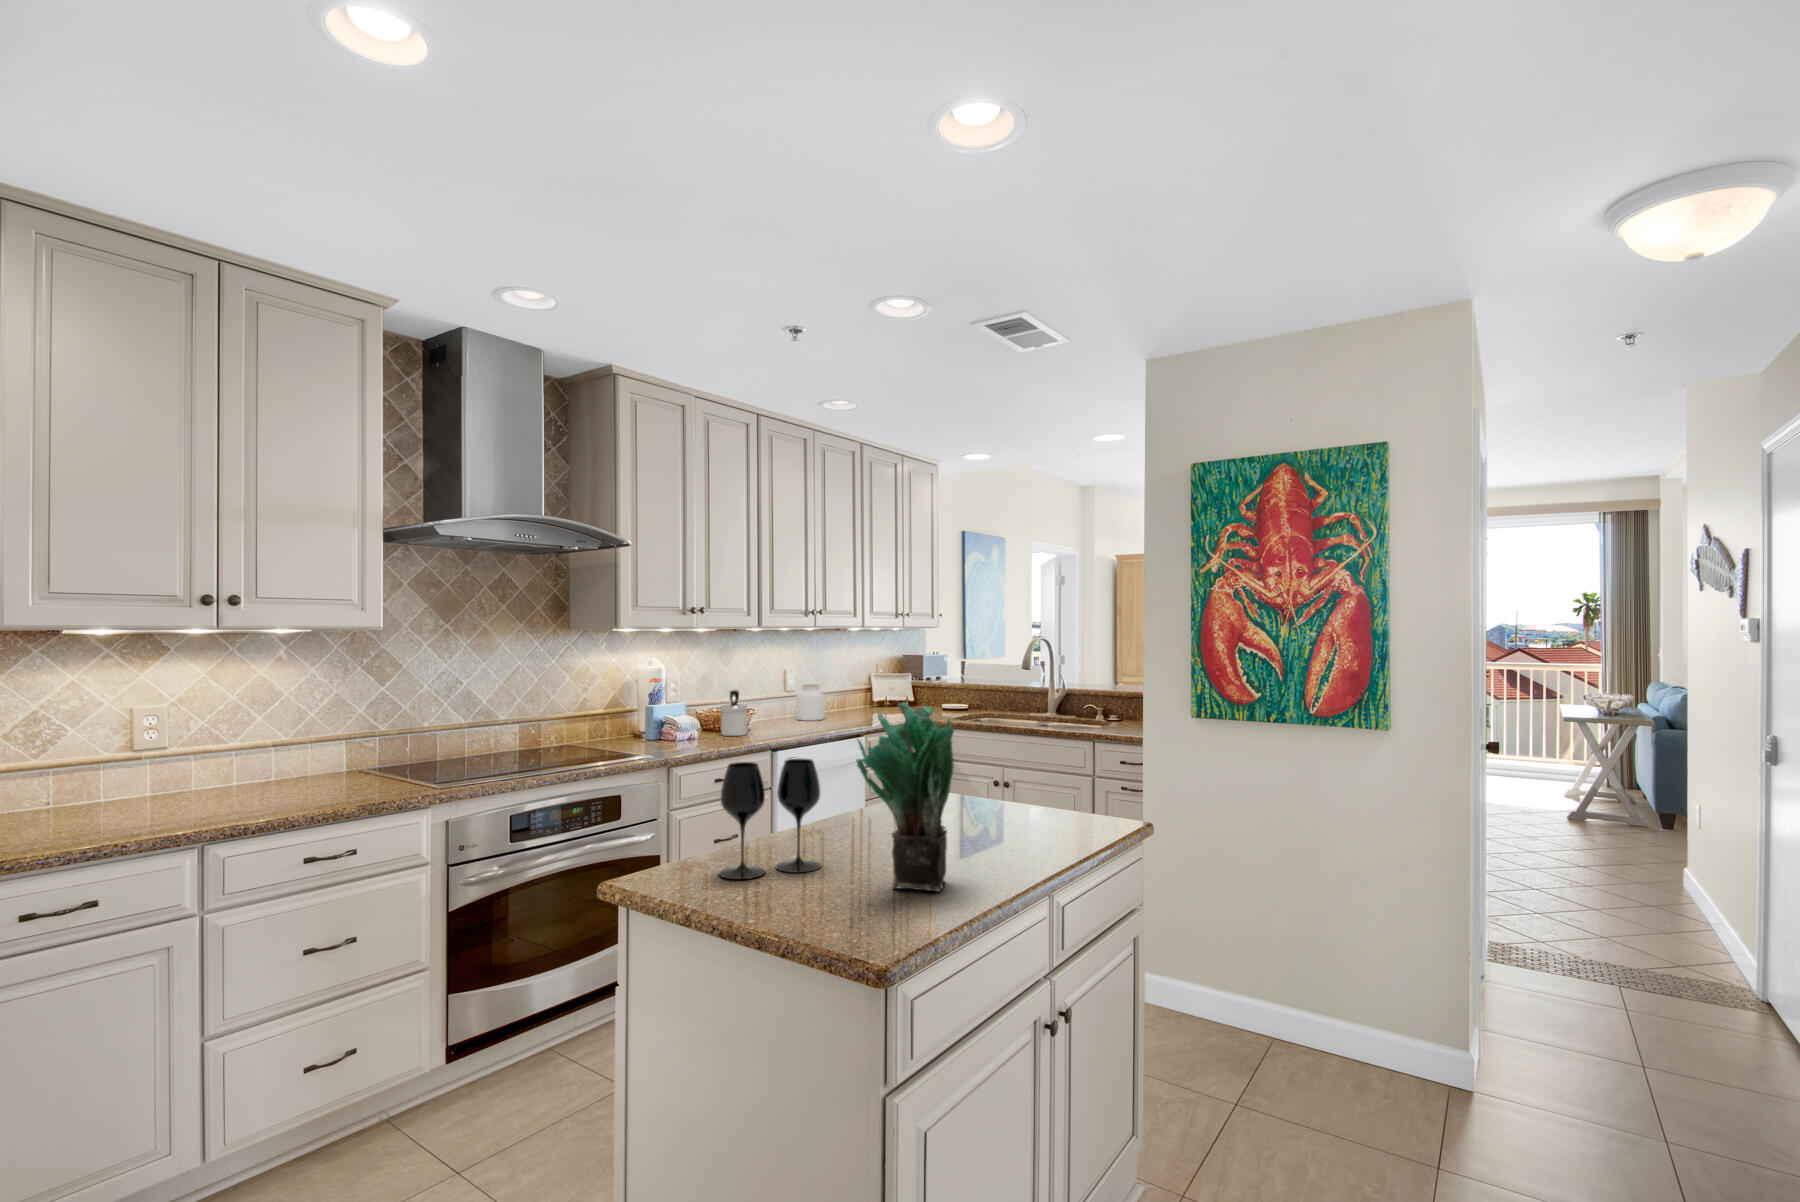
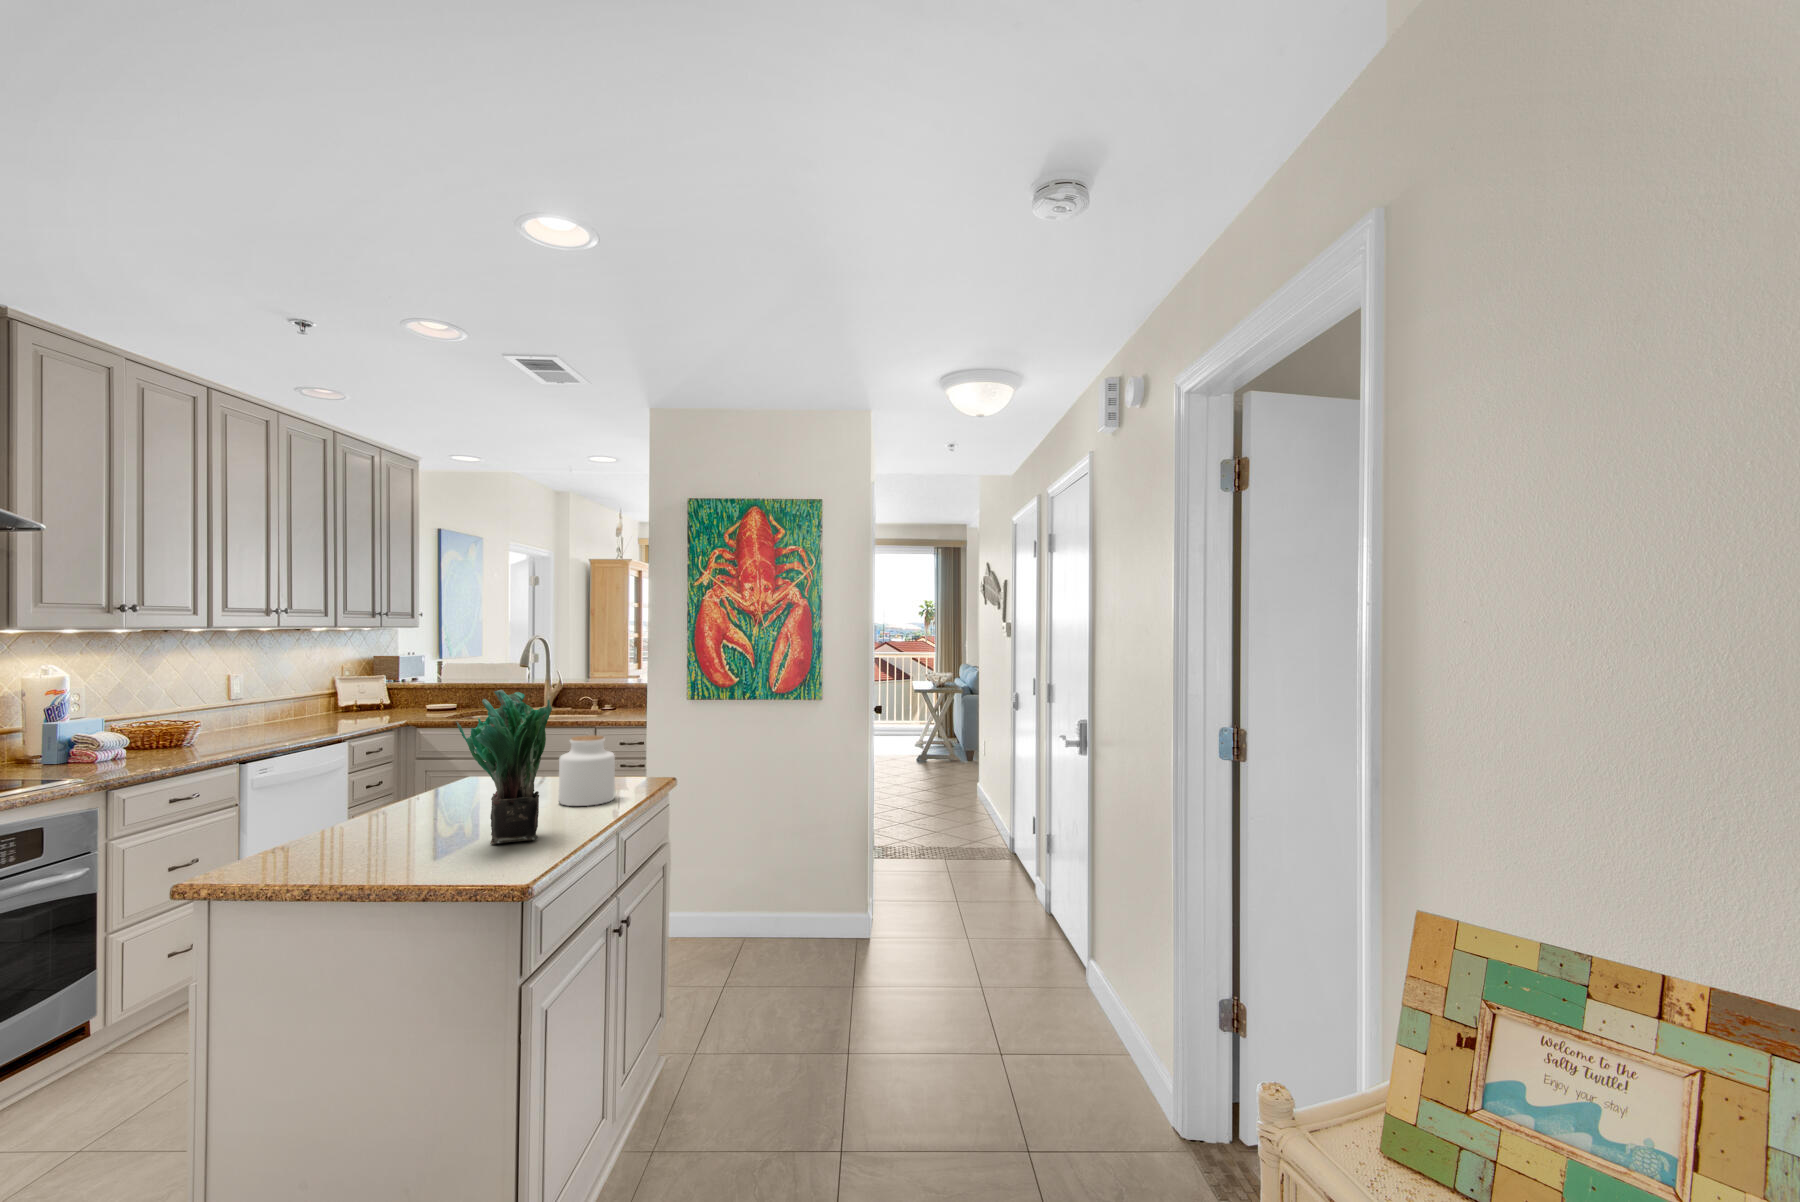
jar: present [796,685,825,721] -> present [558,735,615,806]
soap dispenser: present [721,690,748,736] -> none [157,701,197,752]
wine glass: present [719,759,821,879] -> none [299,747,407,863]

